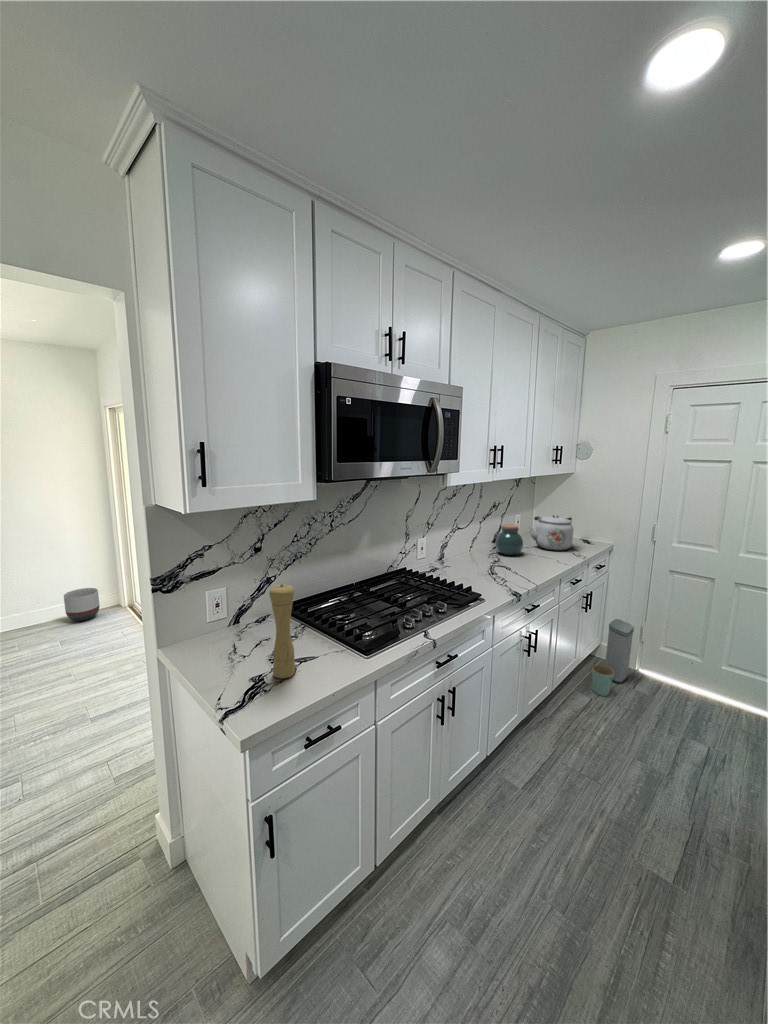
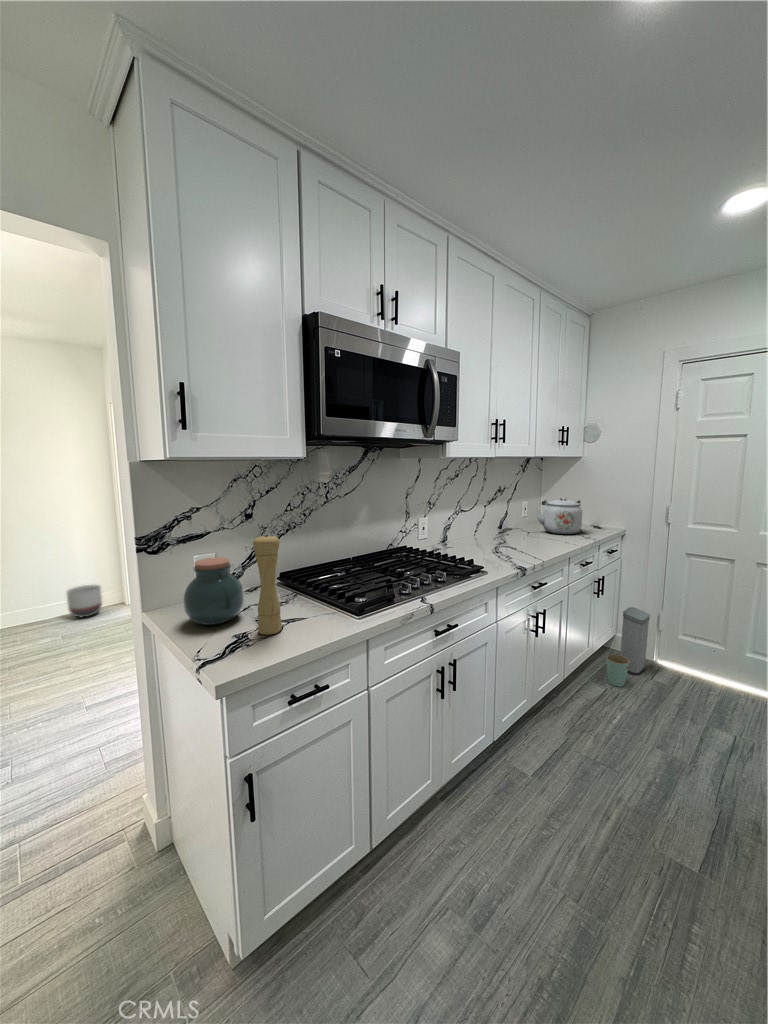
jar: present [496,524,523,555] -> present [183,557,244,625]

